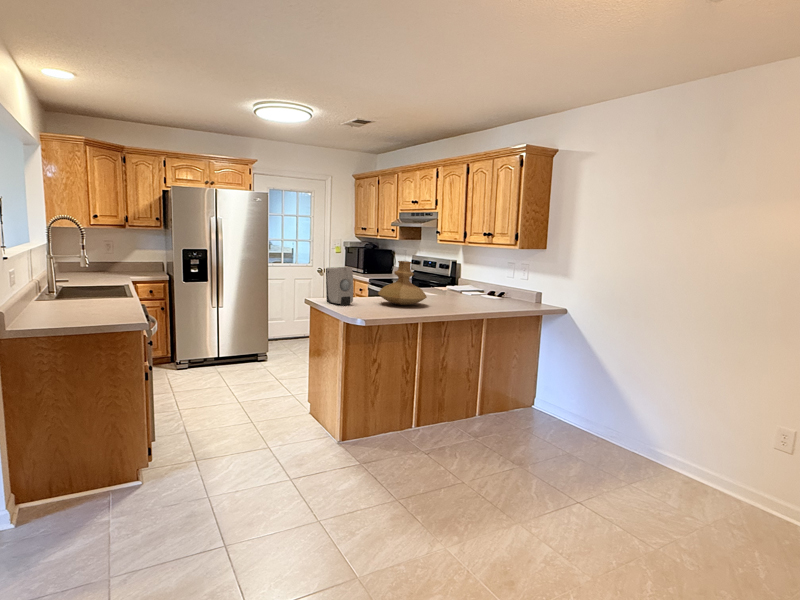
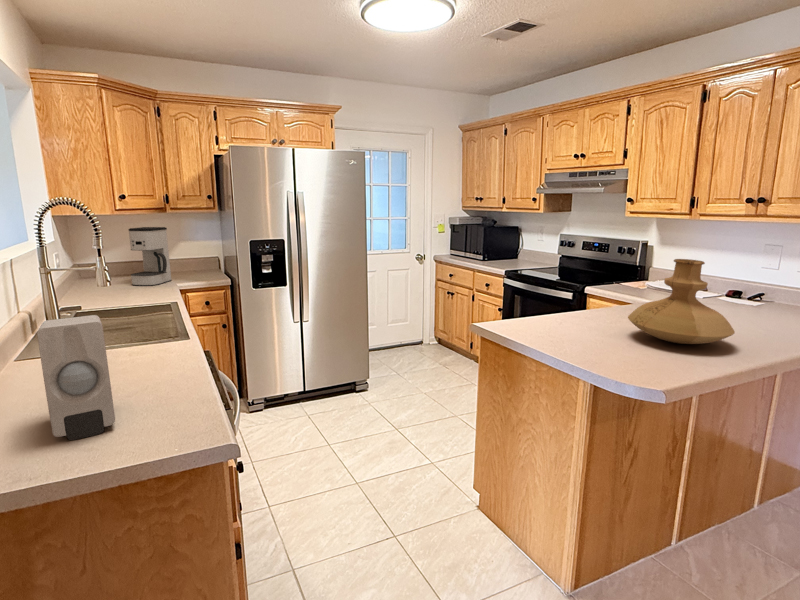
coffee maker: none [98,237,126,277] -> present [129,227,171,286]
soap dispenser: present [326,267,354,305] -> present [37,315,115,440]

